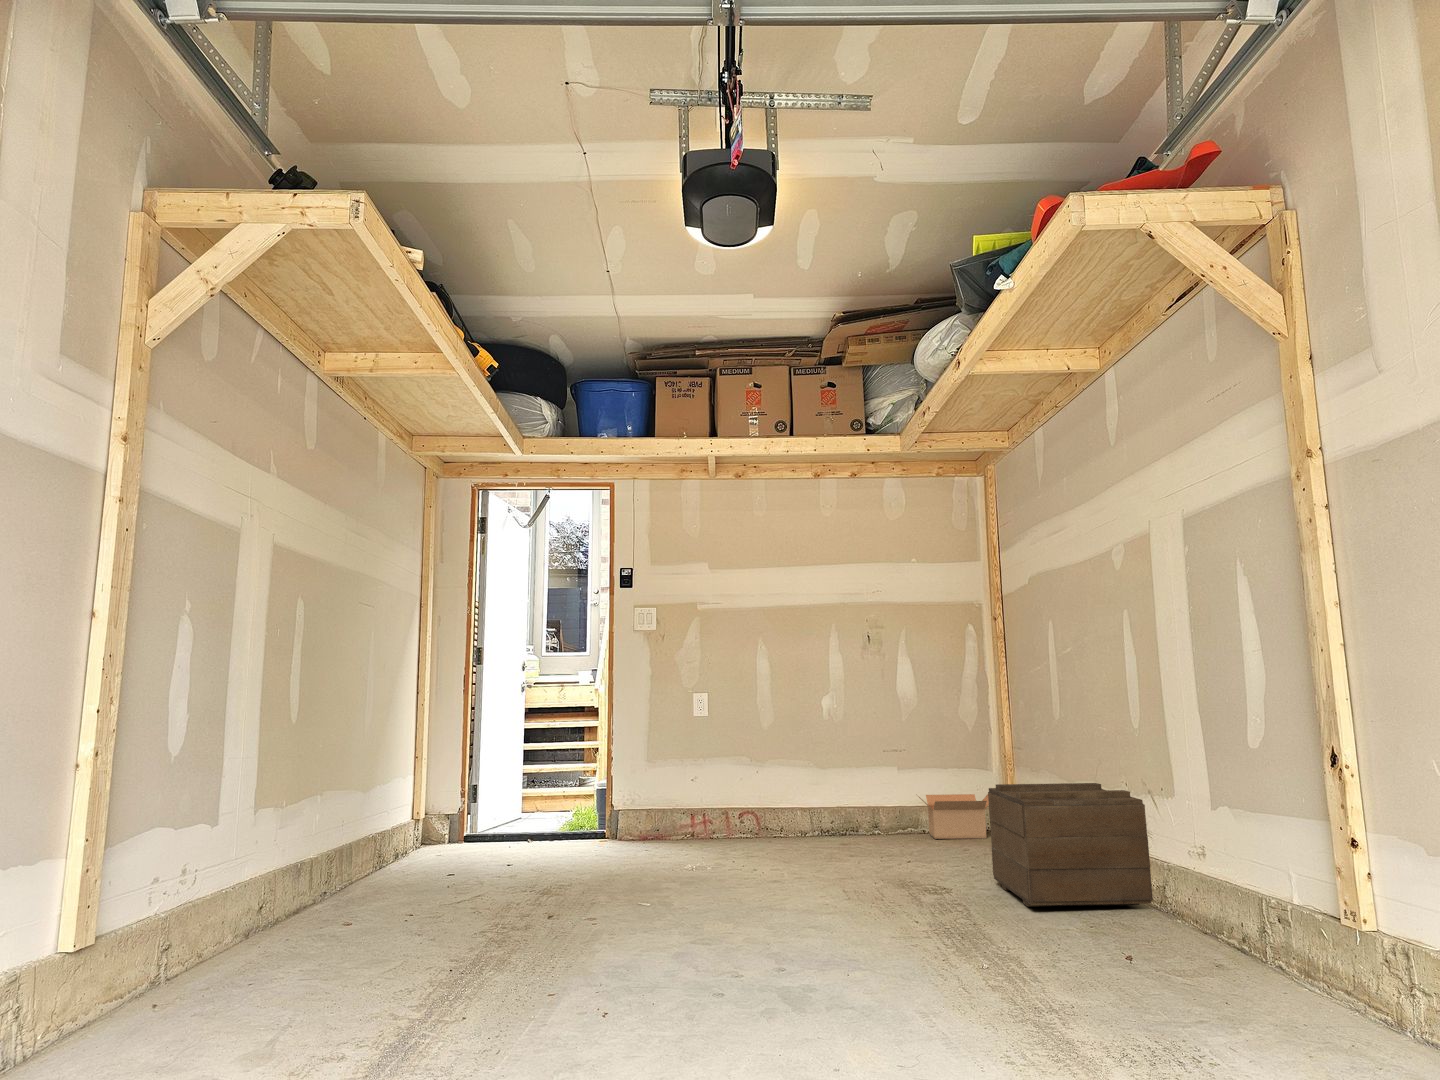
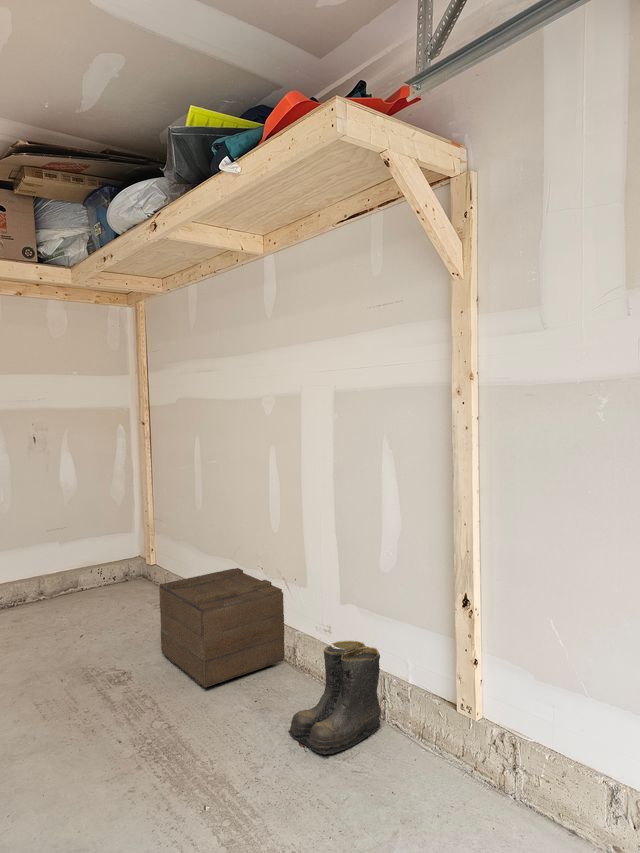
cardboard box: present [918,794,989,839] -> none [76,555,142,600]
boots: none [1117,847,1261,972] -> present [288,641,381,755]

